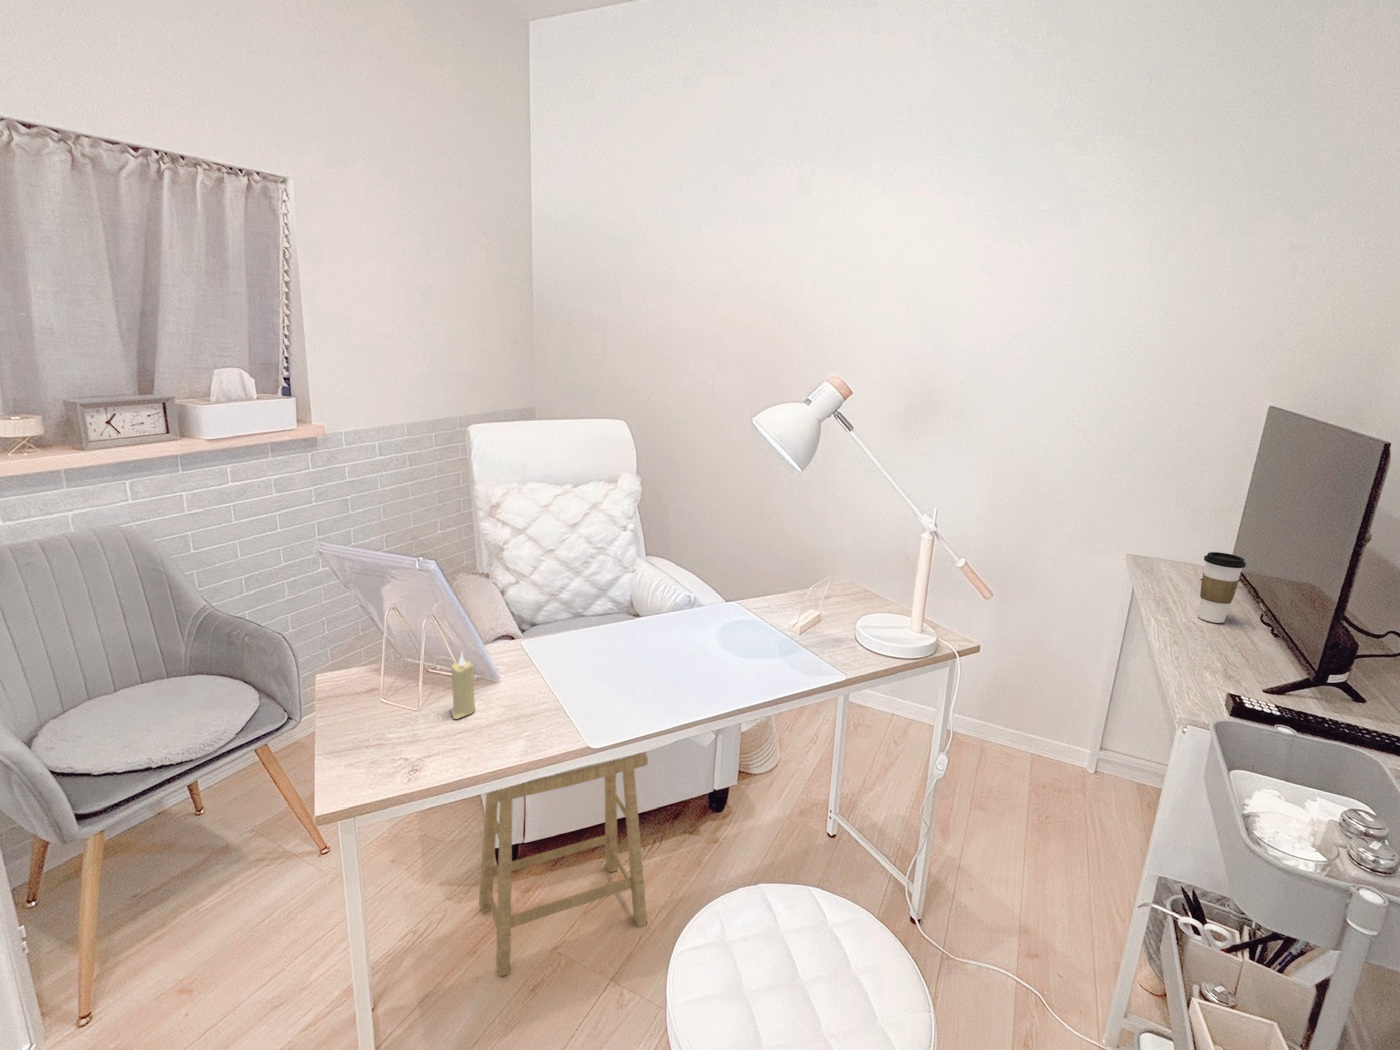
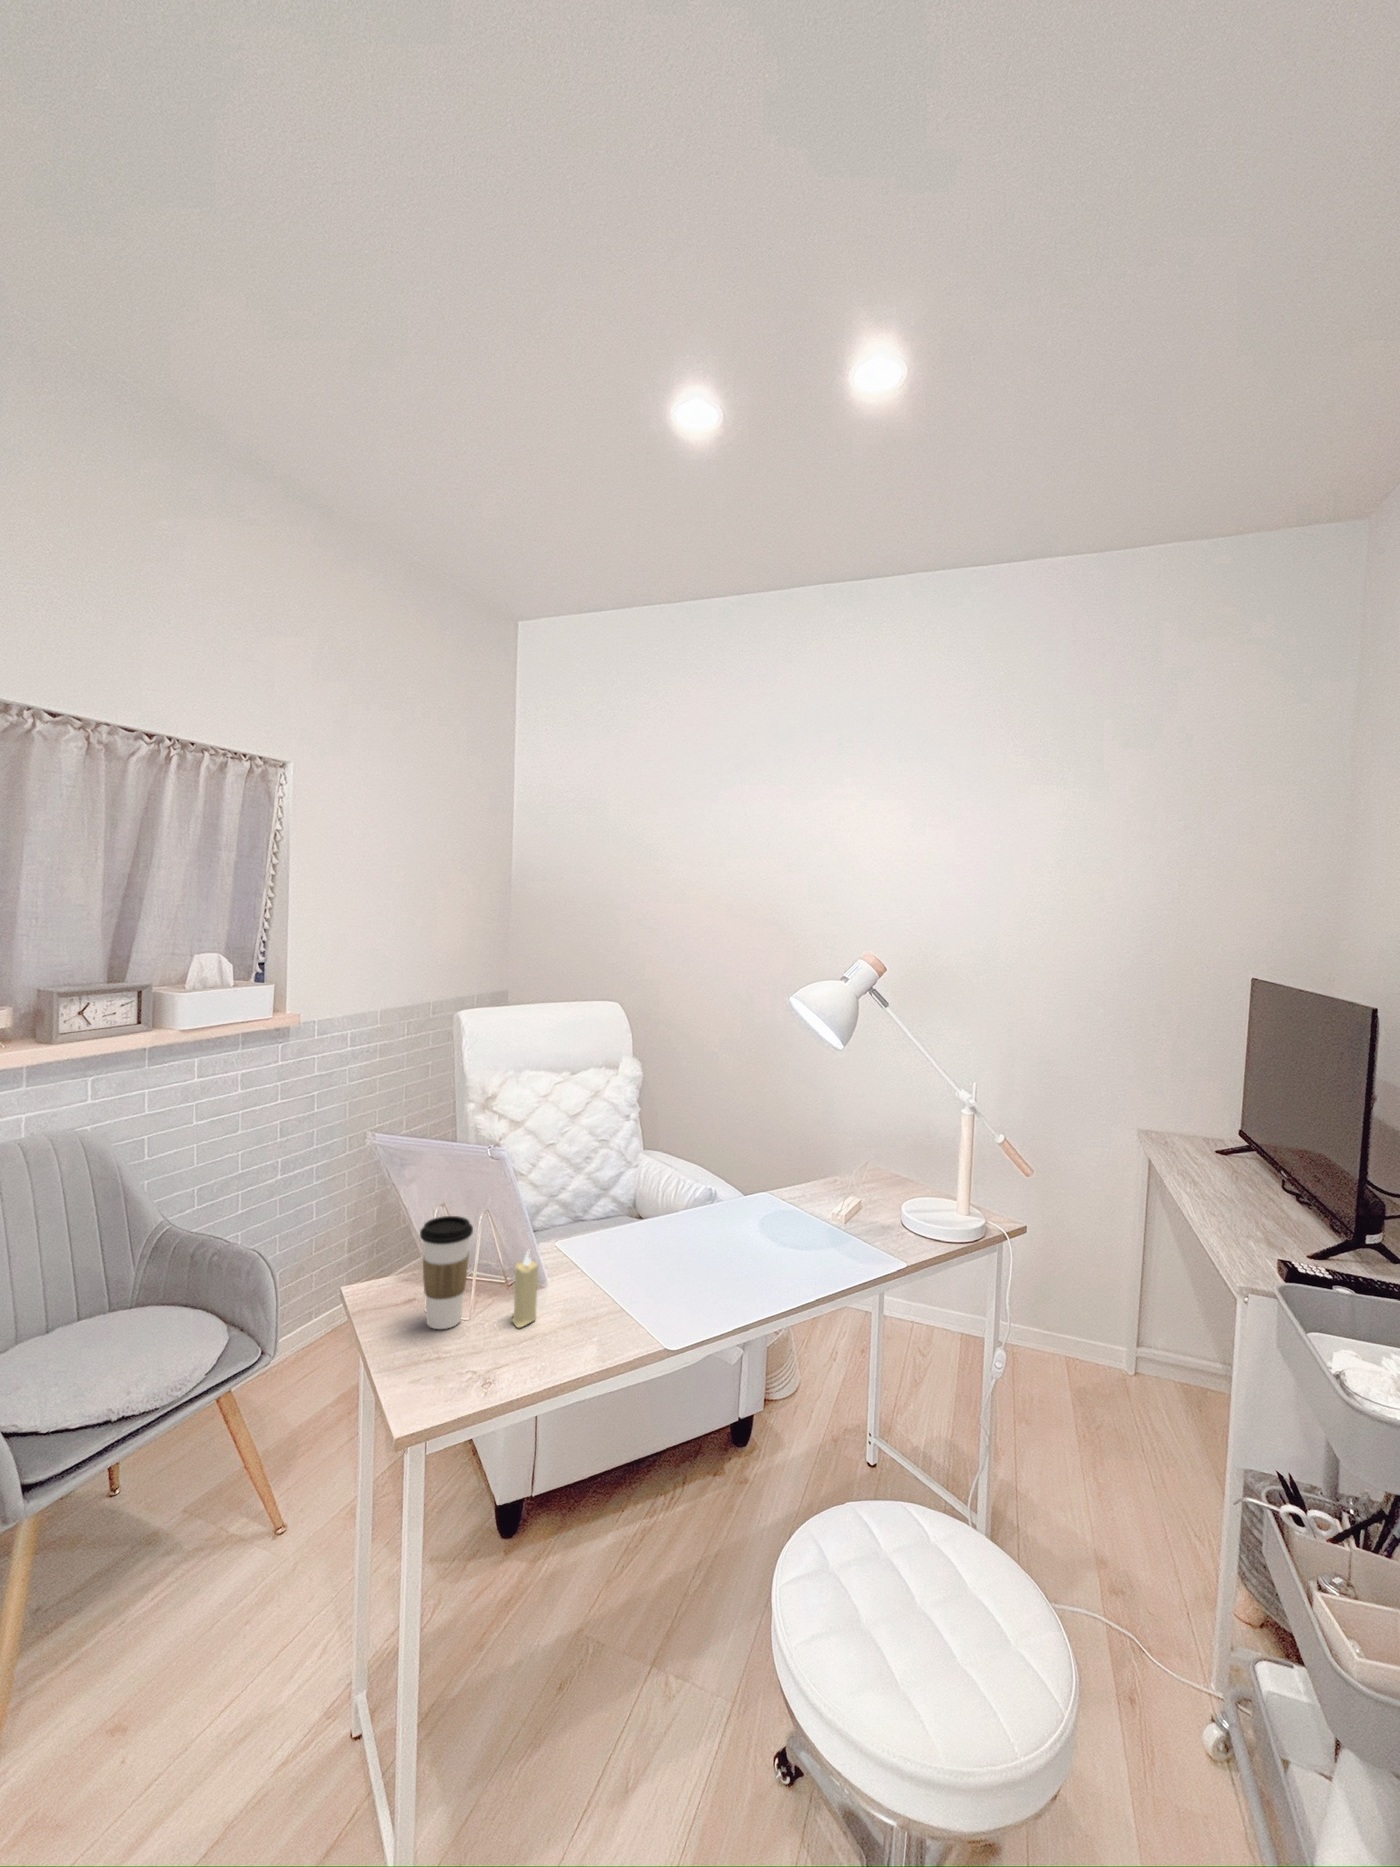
coffee cup: present [1198,552,1246,623] -> present [420,1216,473,1329]
footstool: present [479,752,648,976] -> none [484,1329,691,1672]

